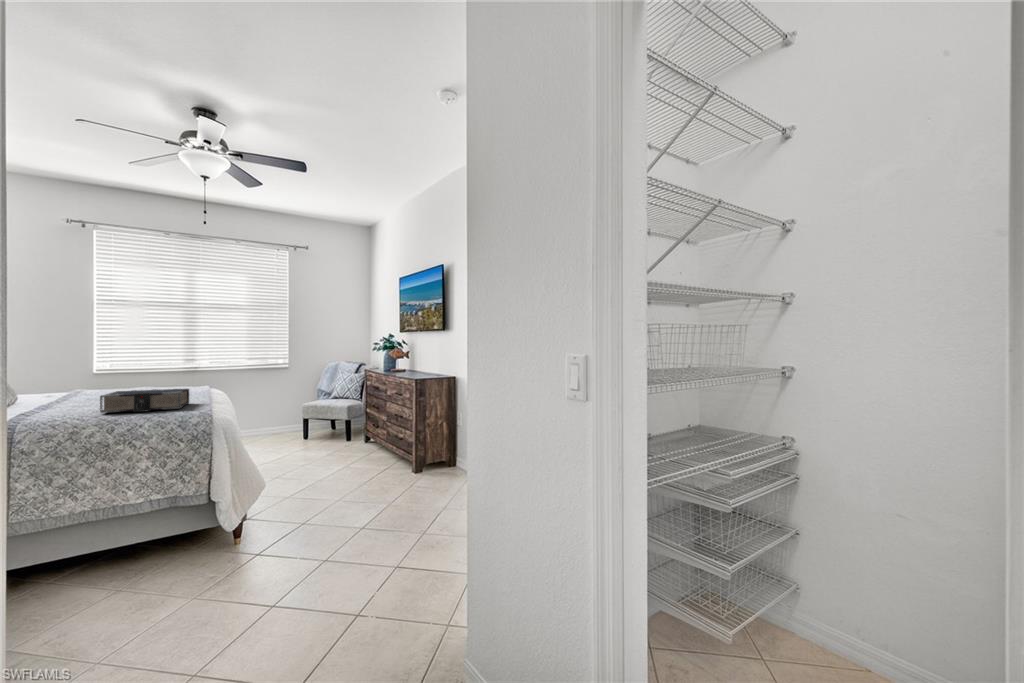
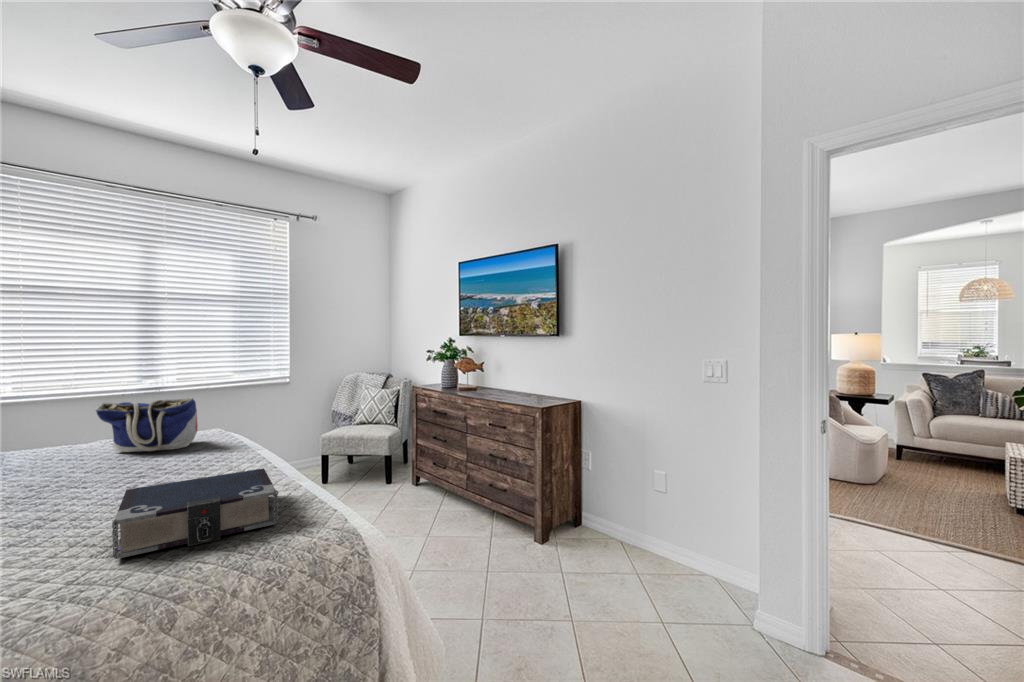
tote bag: none [129,361,188,391] -> present [95,397,198,452]

